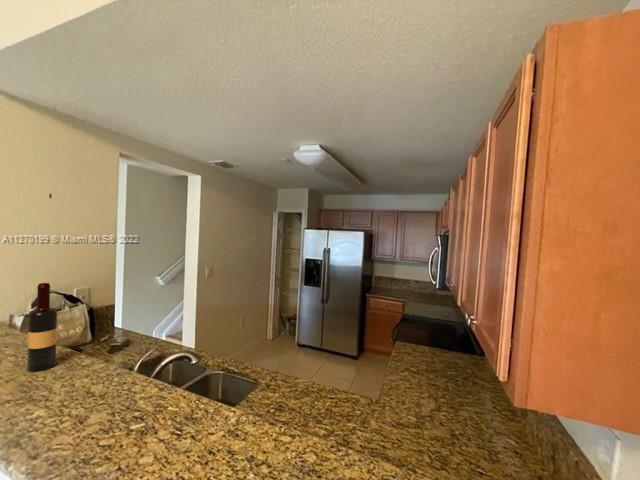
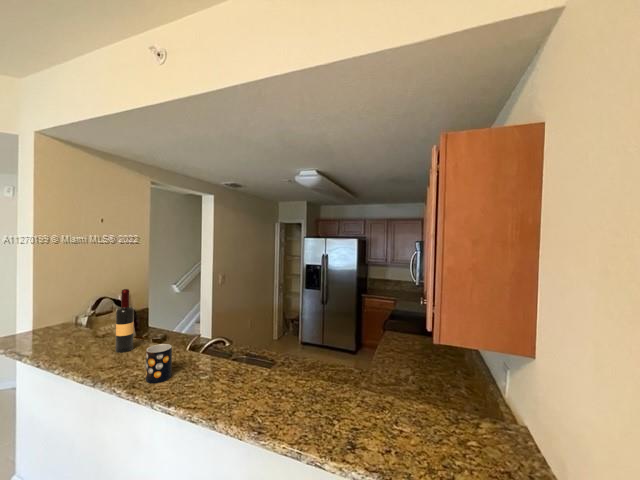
mug: none [34,370,83,436] -> present [146,344,172,383]

